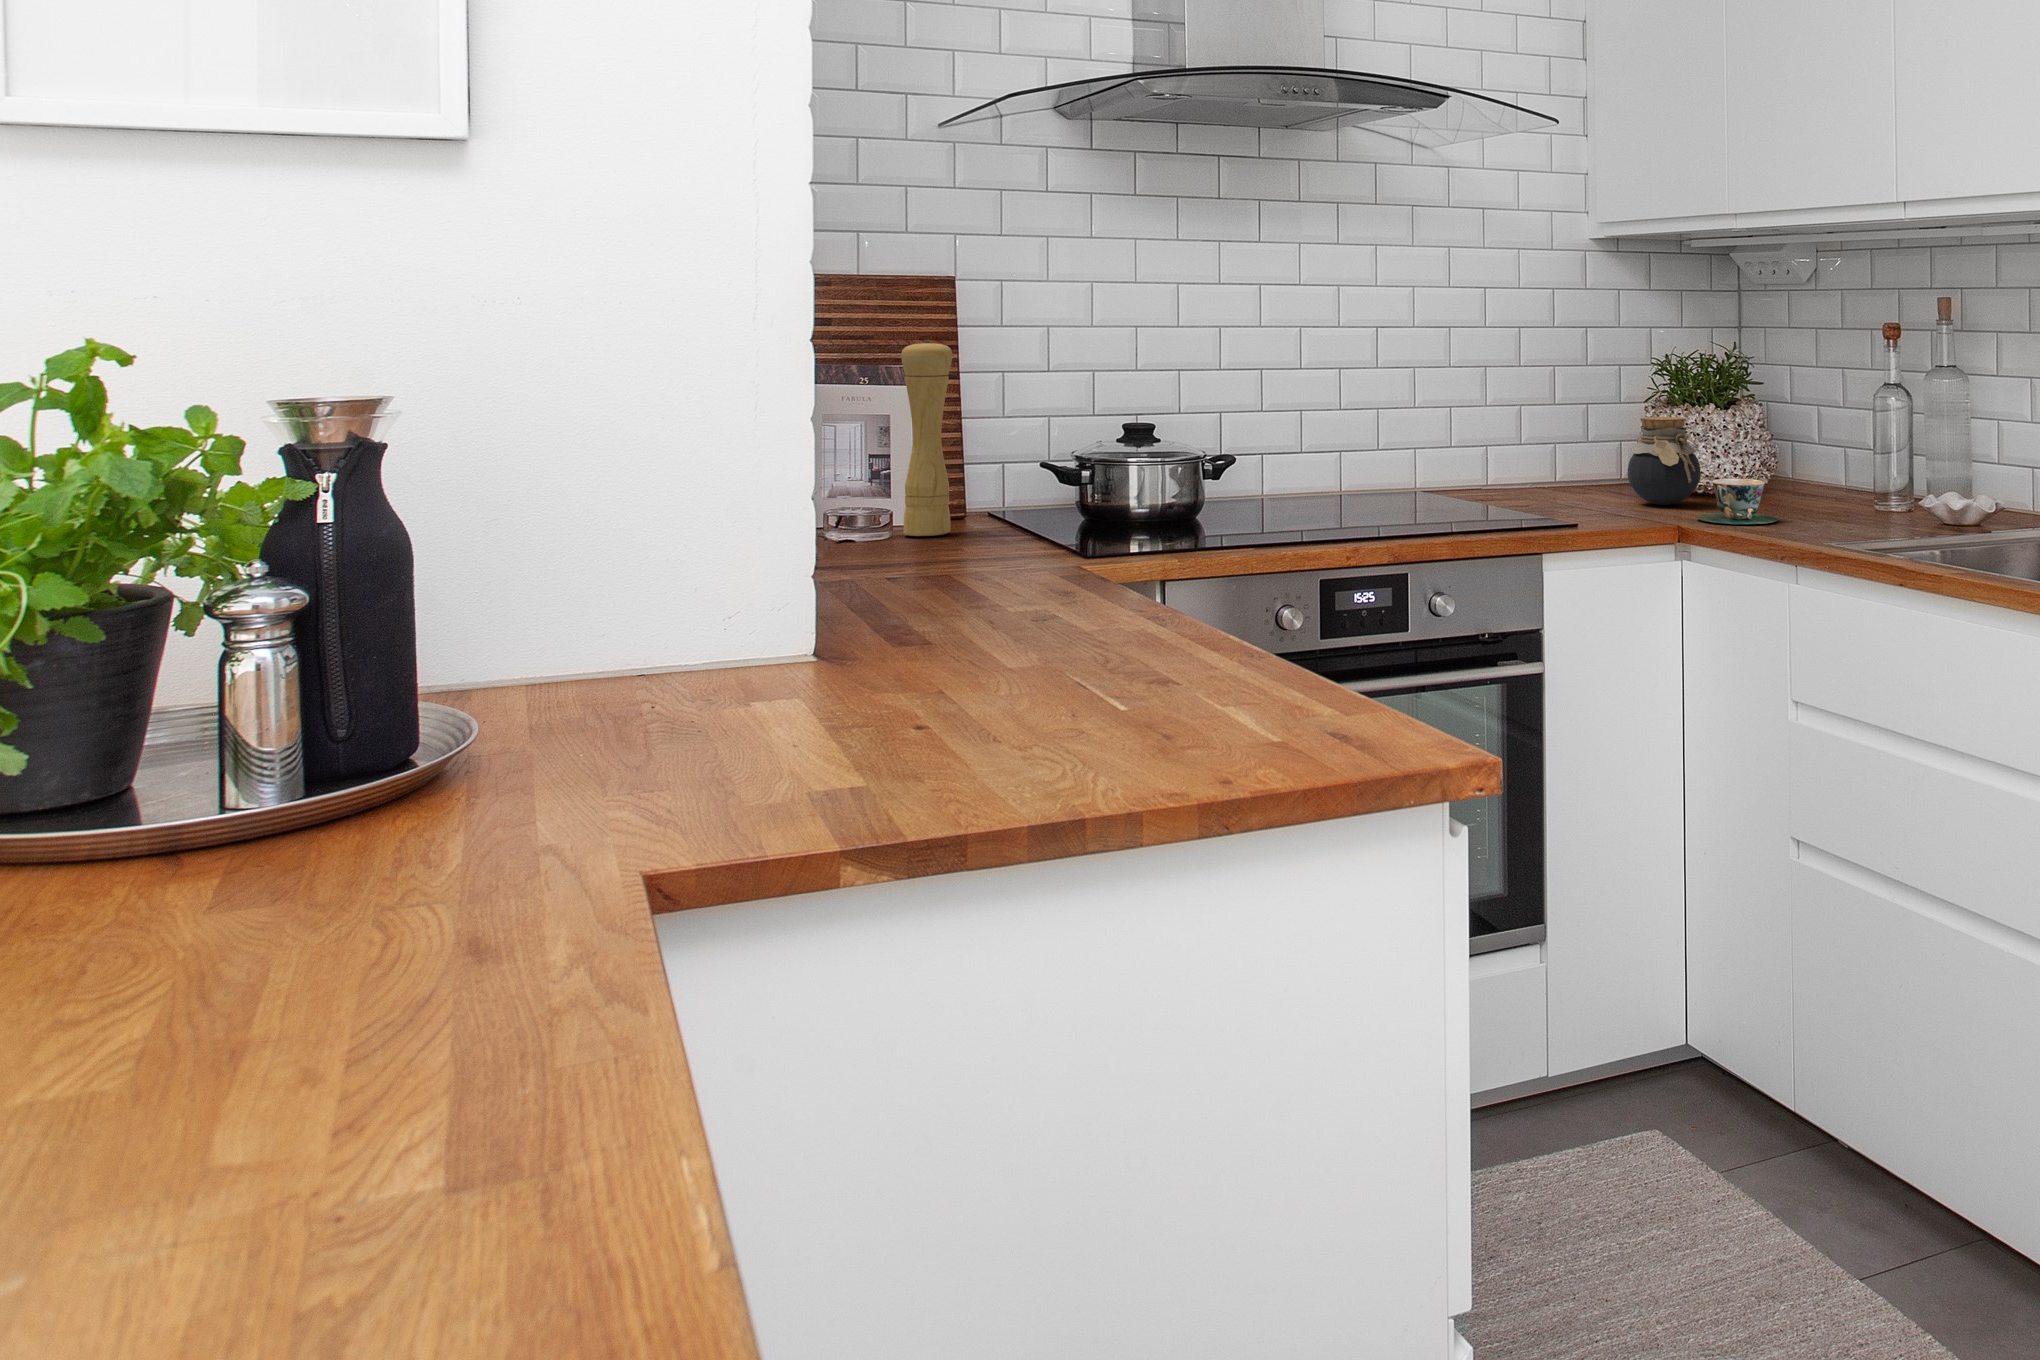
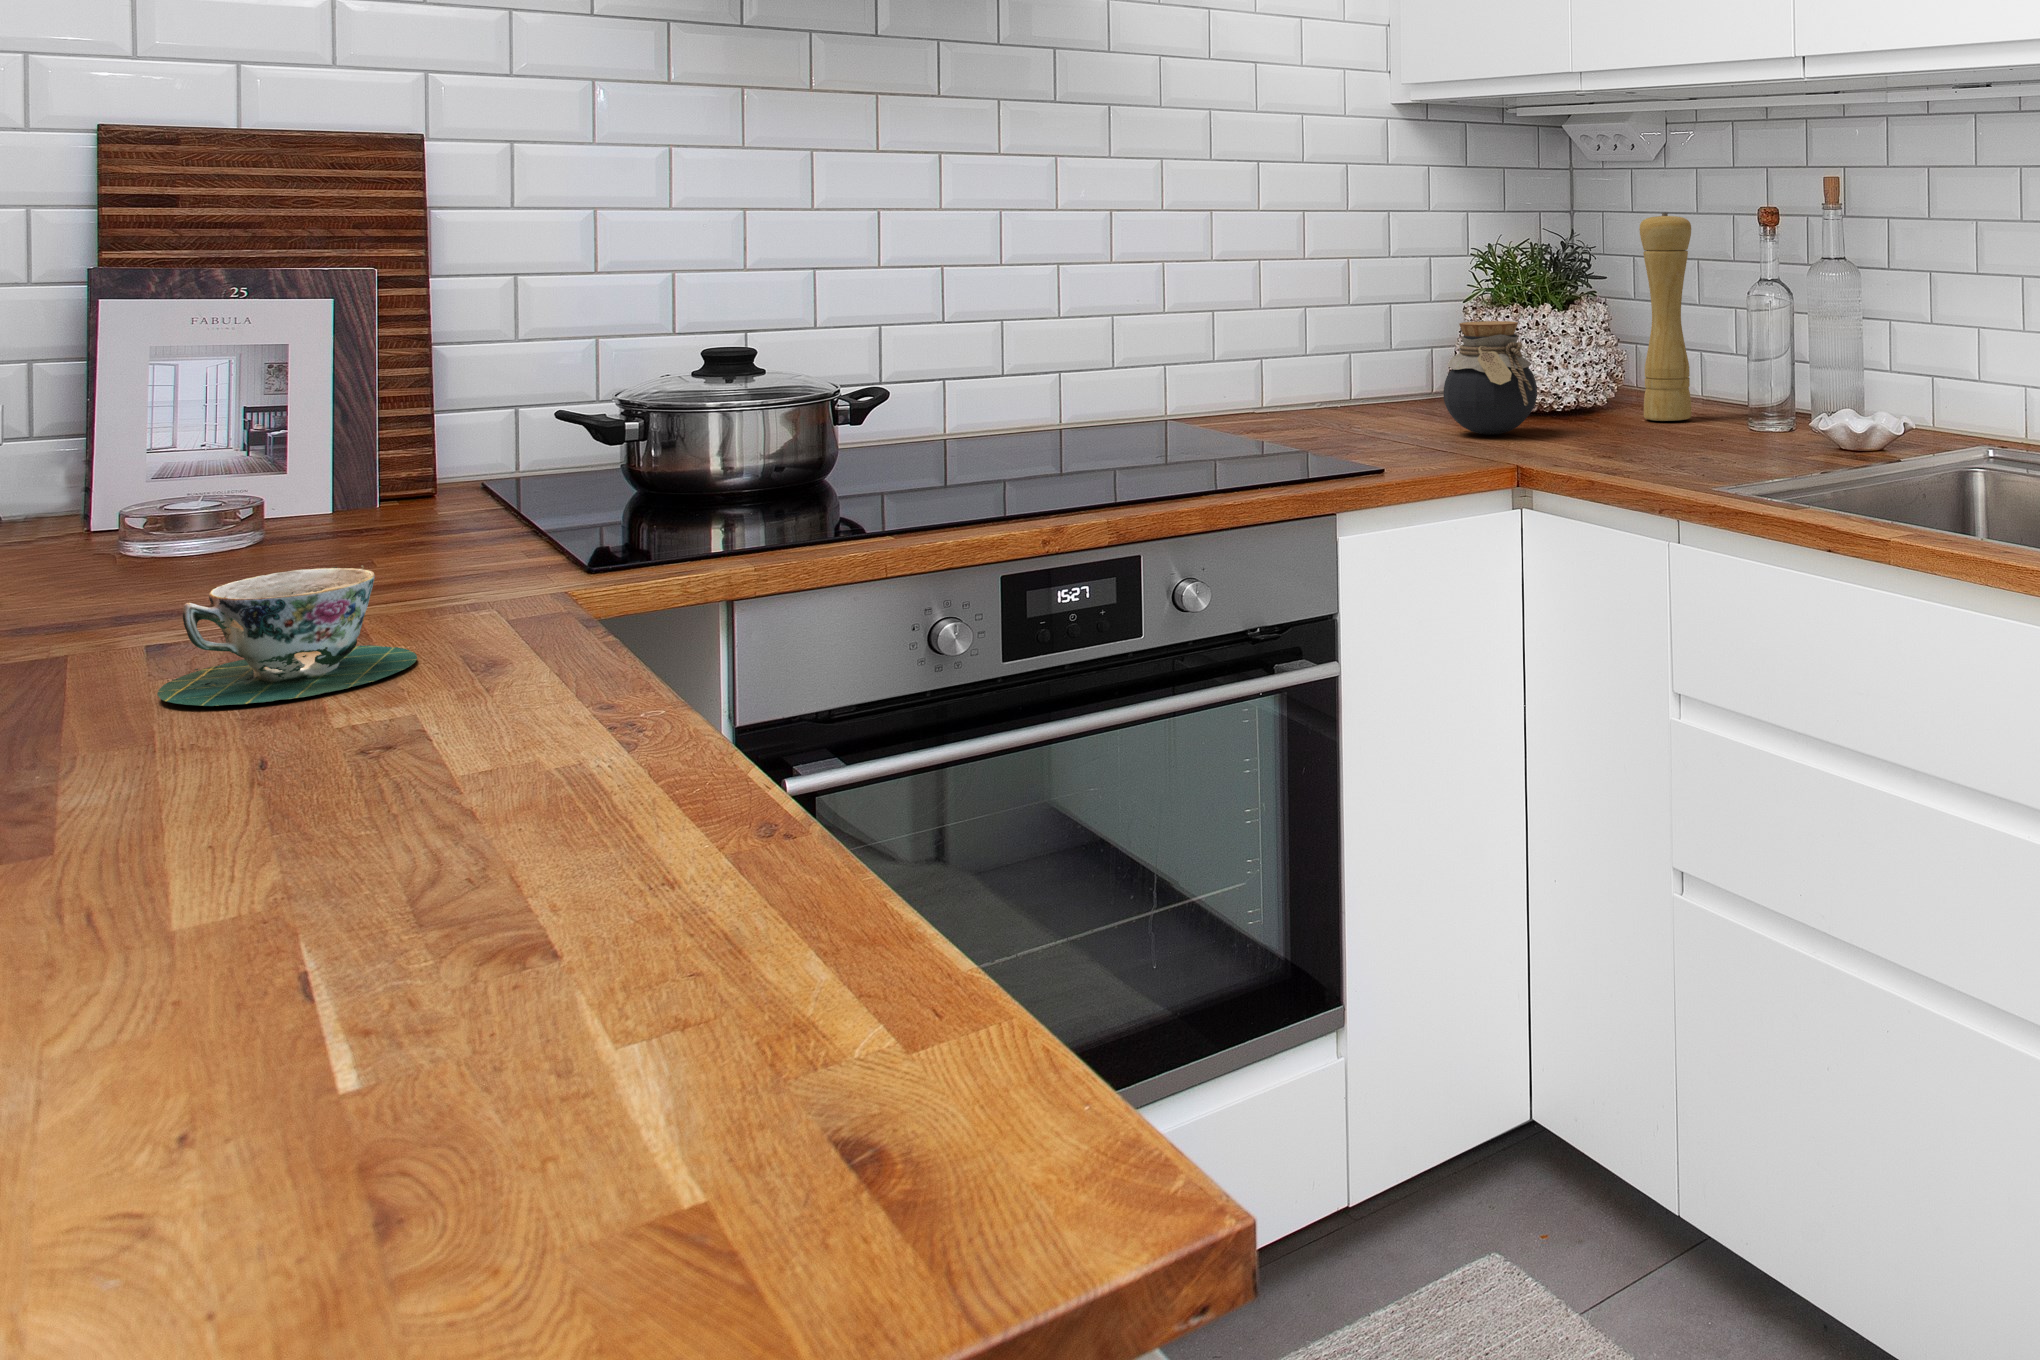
pepper mill: present [901,340,952,536] -> present [1639,213,1692,421]
teacup: present [1697,478,1778,524] -> present [157,565,417,706]

